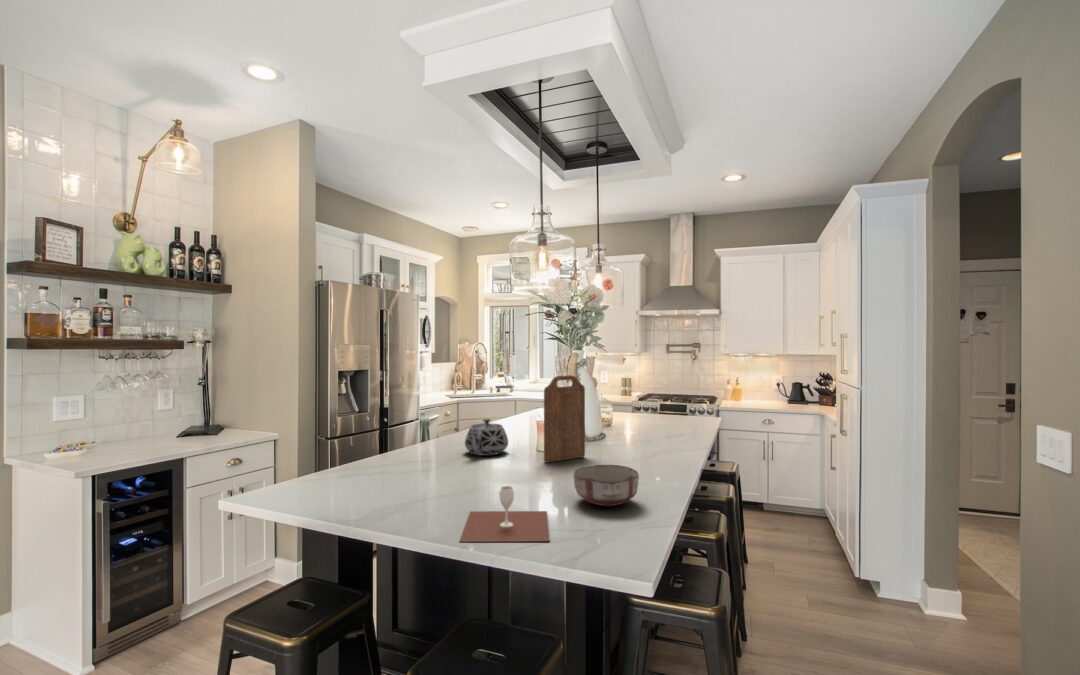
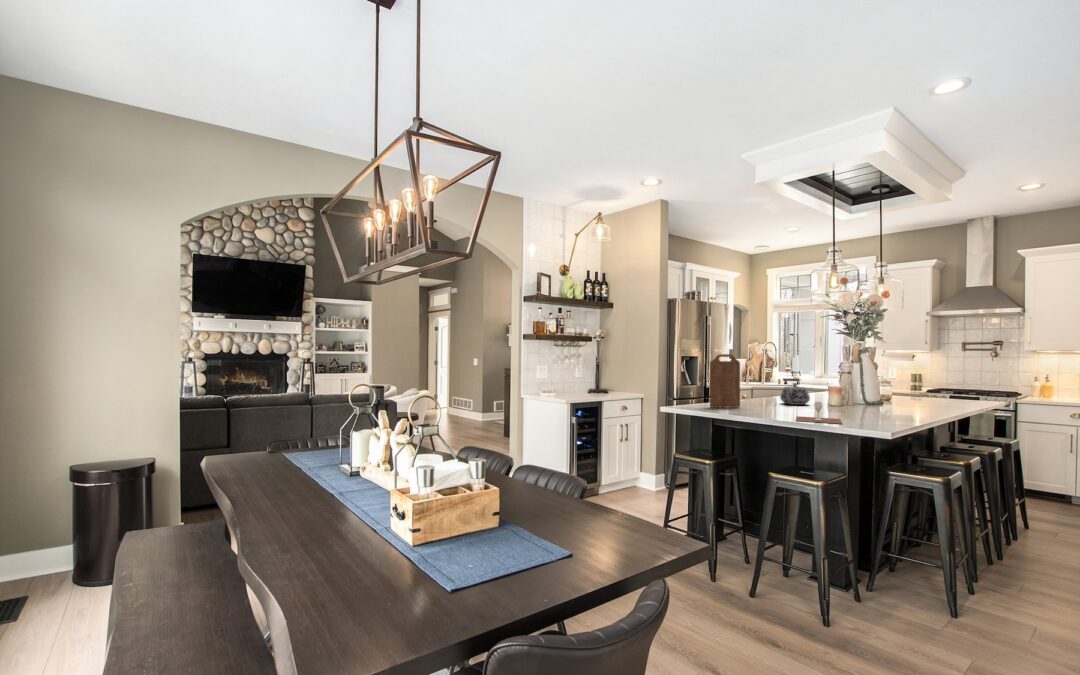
cutting board: present [544,375,585,462] -> present [710,354,740,407]
ceramic bowl: present [574,465,639,506] -> none [856,402,897,420]

